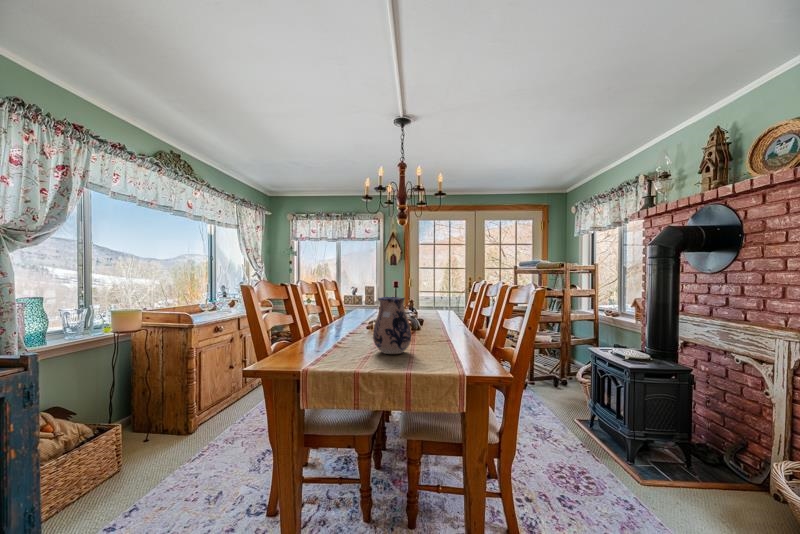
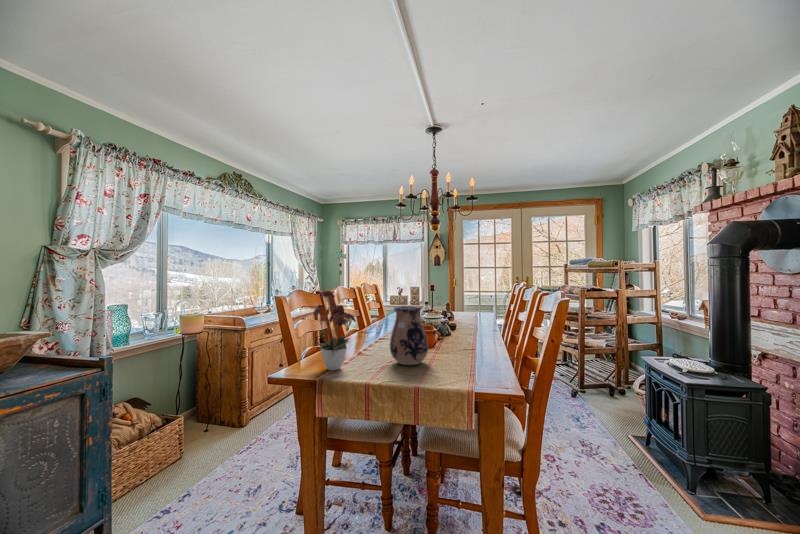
flower arrangement: none [293,275,347,361] -> present [314,291,356,371]

